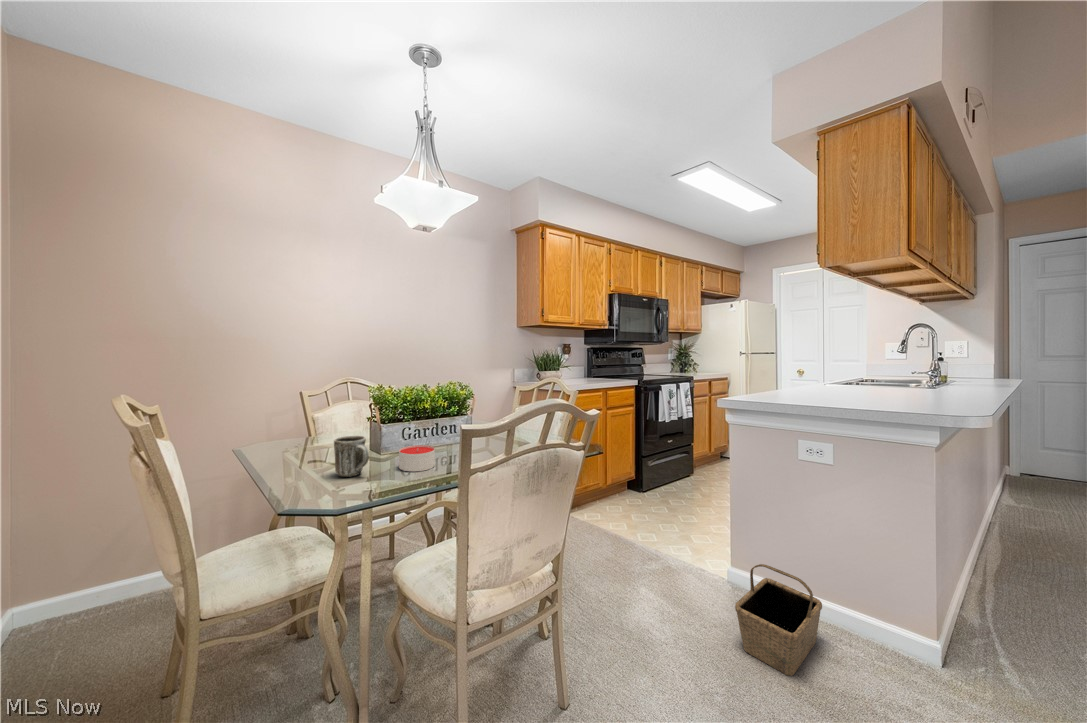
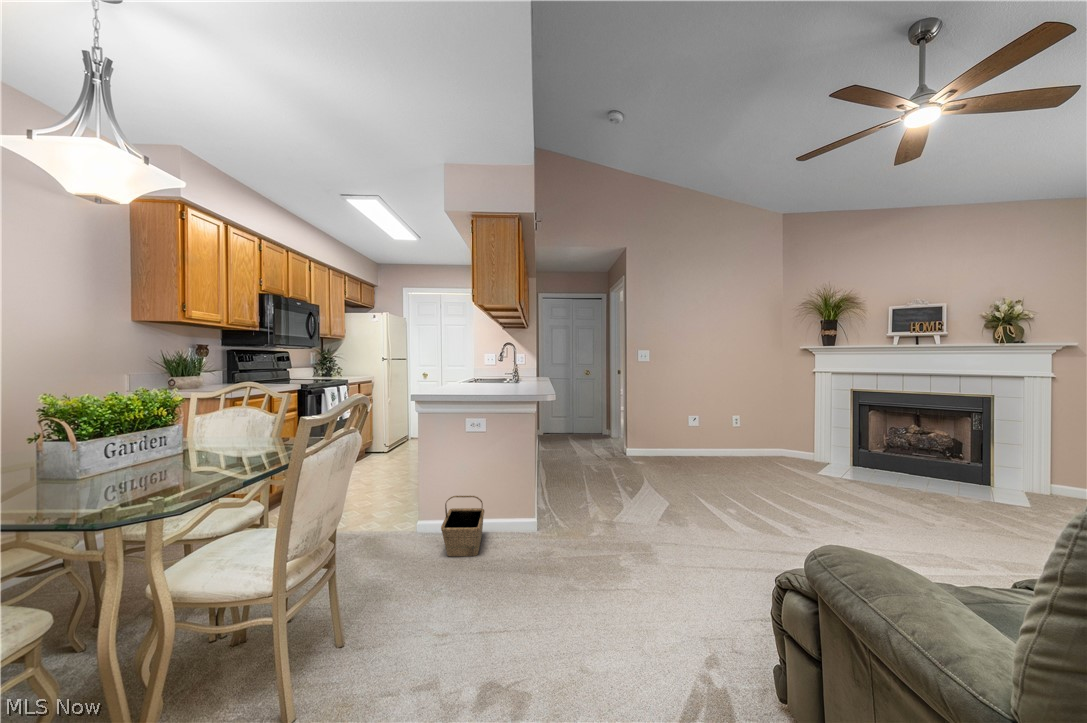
mug: present [334,436,369,477] -> none [43,453,112,506]
candle: present [399,445,435,471] -> none [133,455,185,484]

